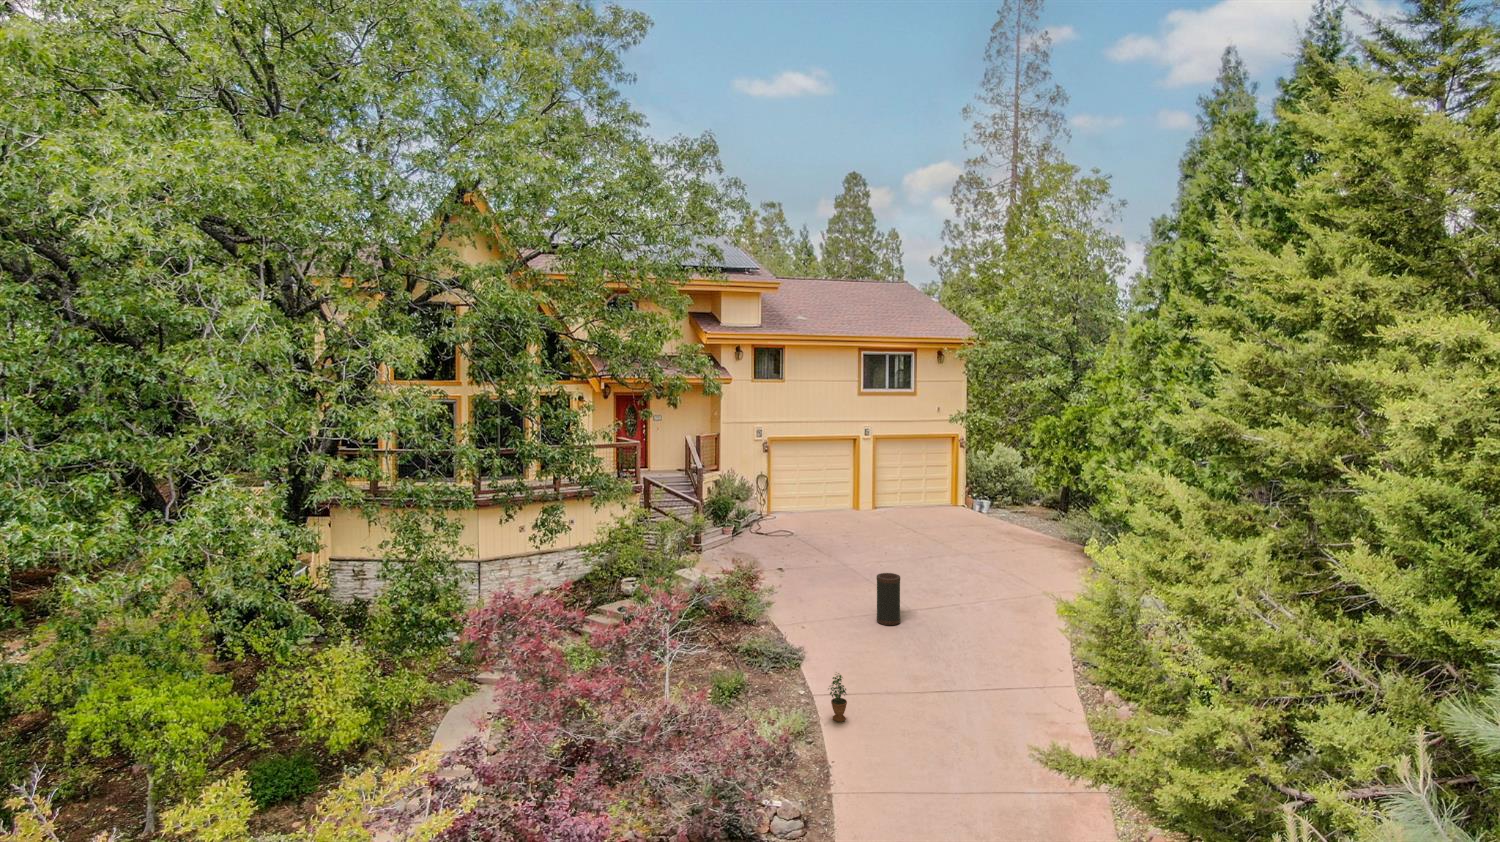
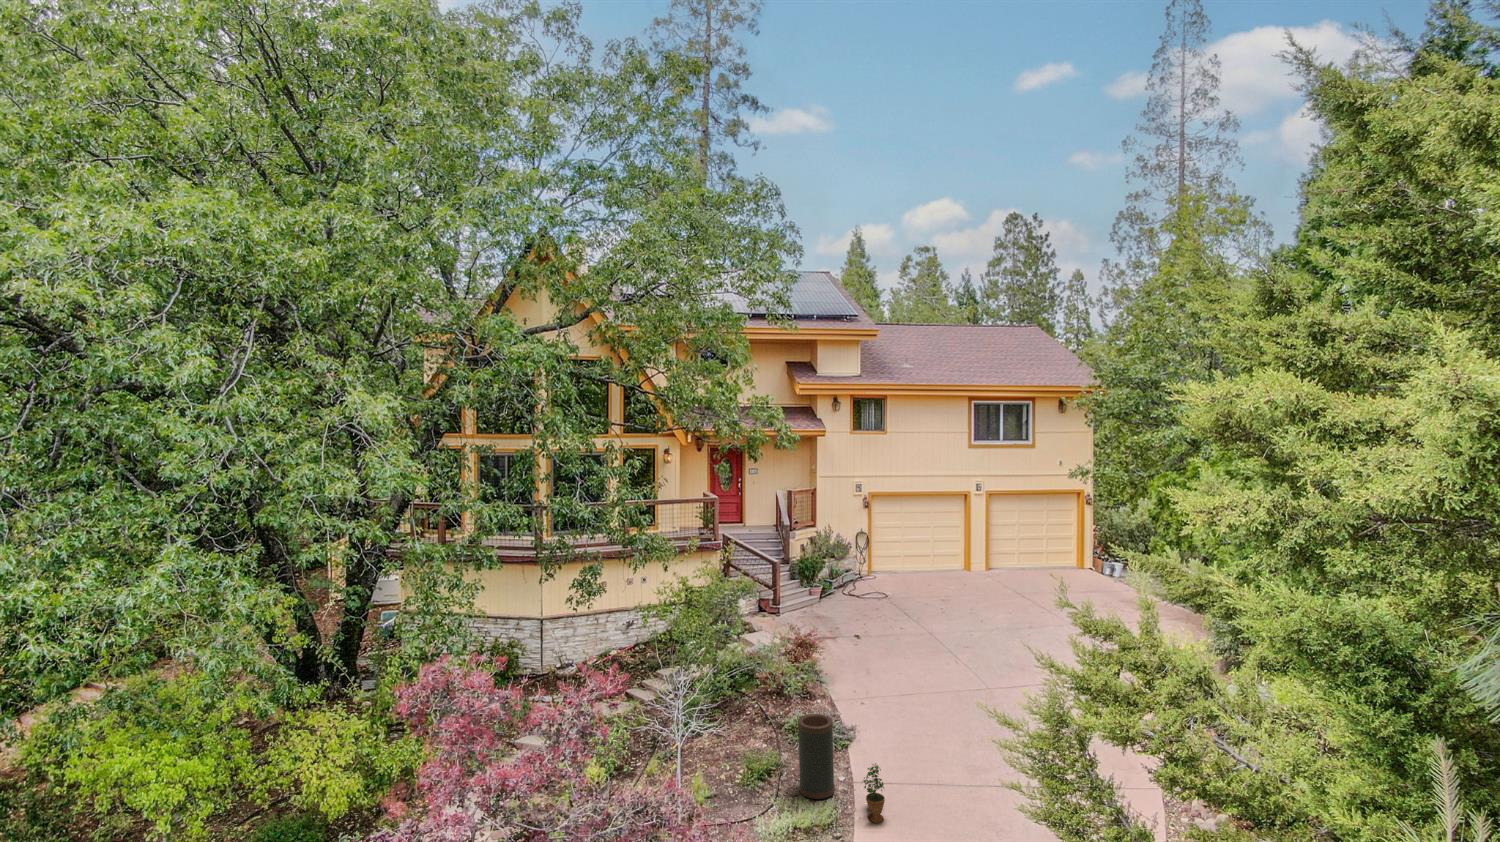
trash can: present [877,573,900,625] -> present [798,714,835,799]

